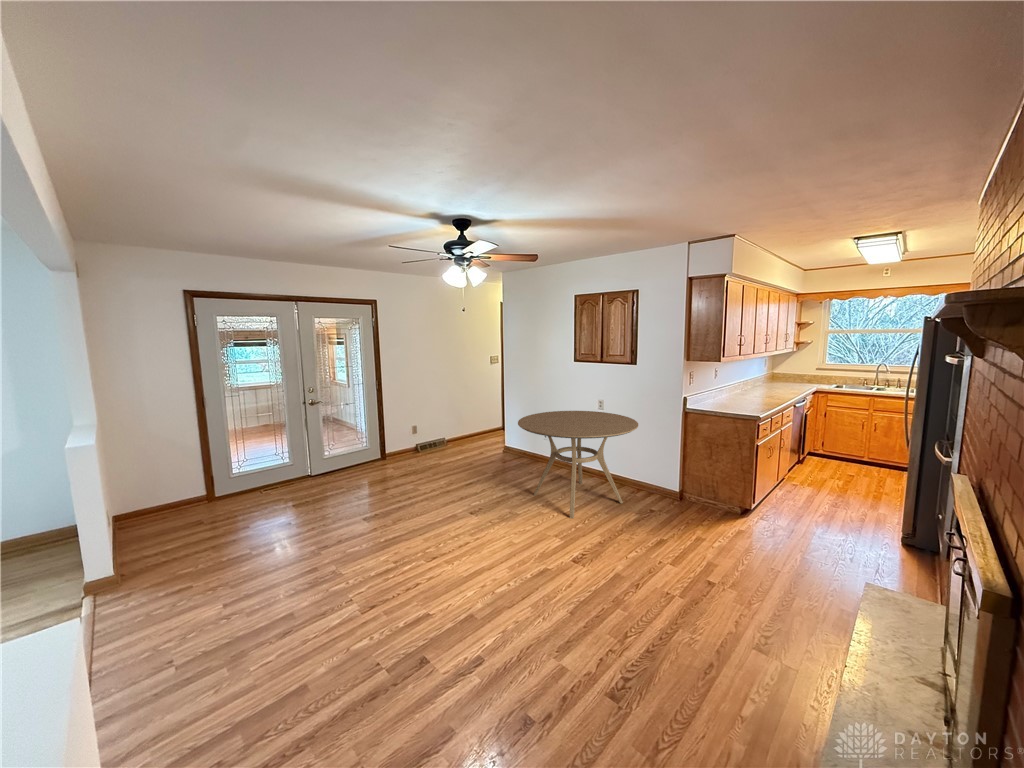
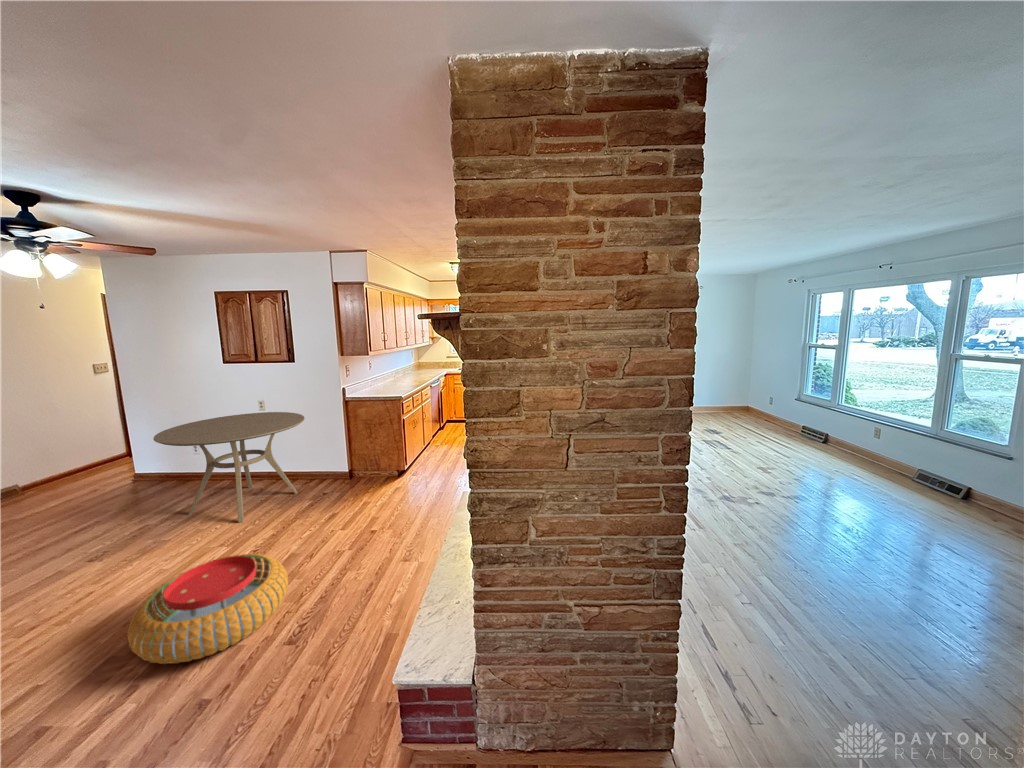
pouf: none [484,555,614,663] -> present [127,554,288,664]

